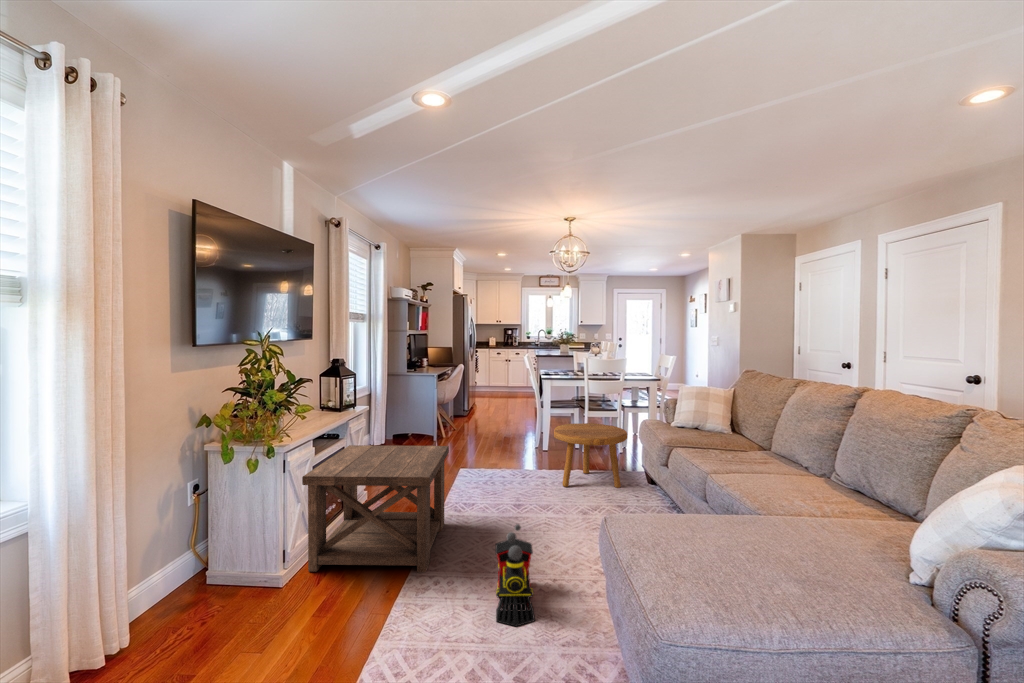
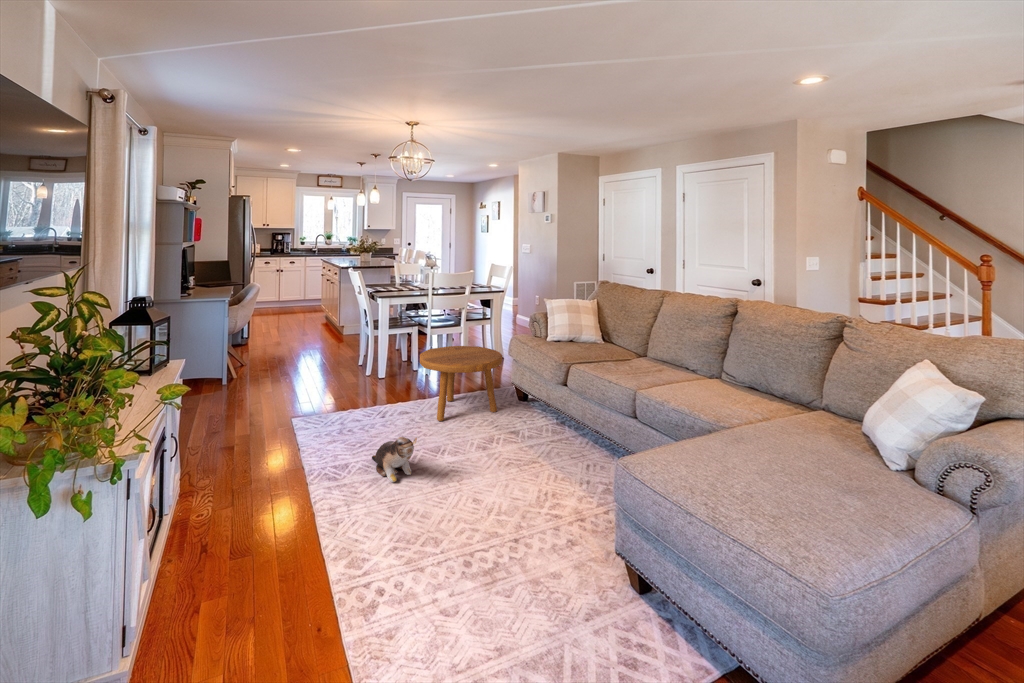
side table: present [302,445,449,572] -> none [111,402,353,649]
plush toy: none [489,484,513,521] -> present [372,437,417,482]
toy train: present [495,524,535,627] -> none [453,493,535,618]

